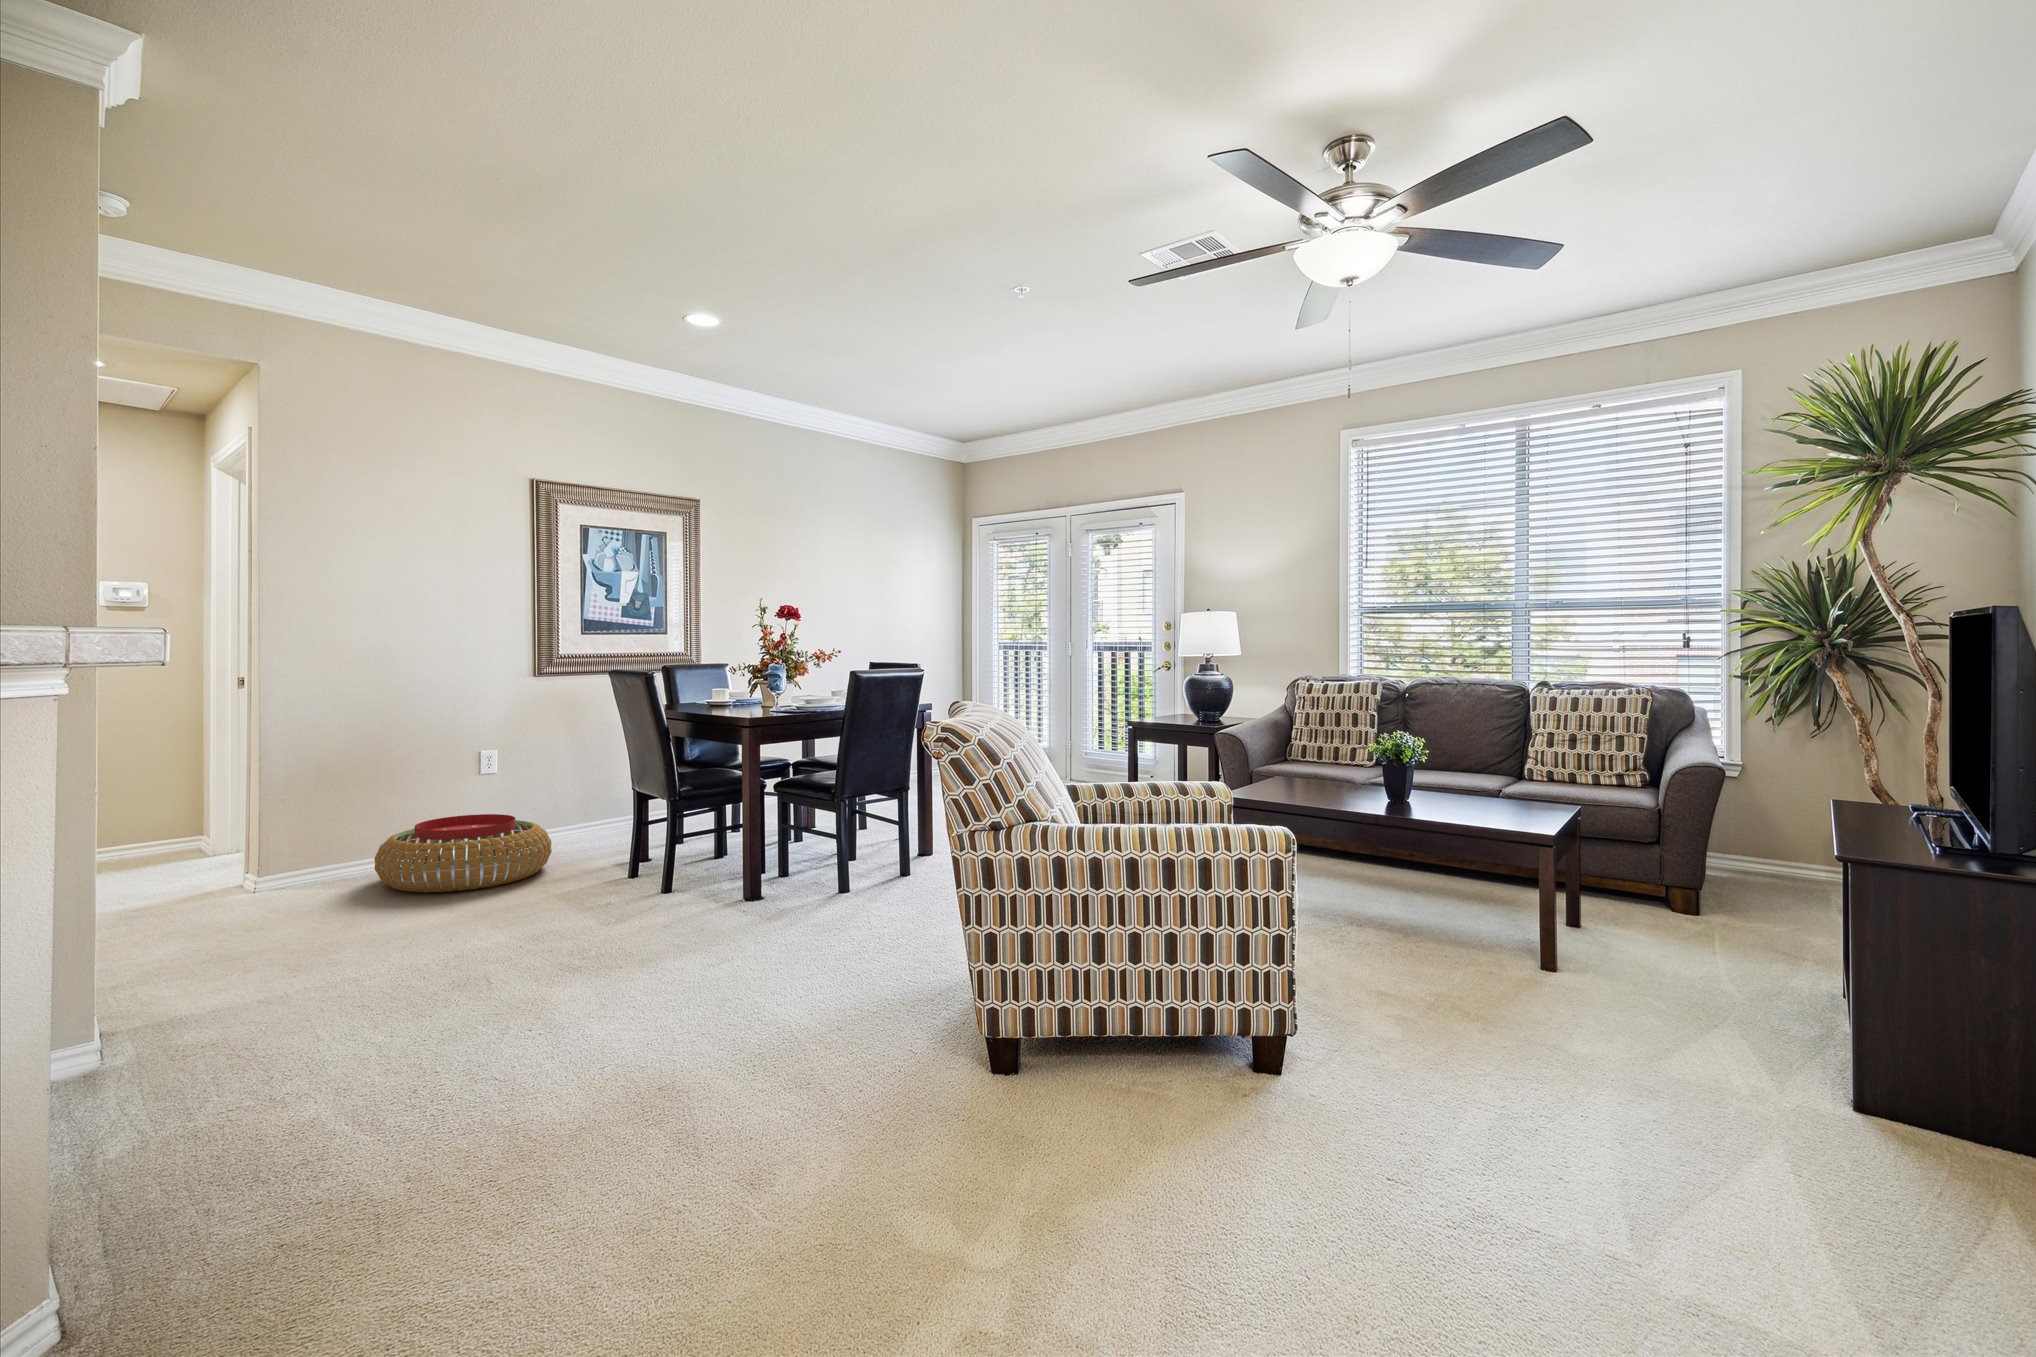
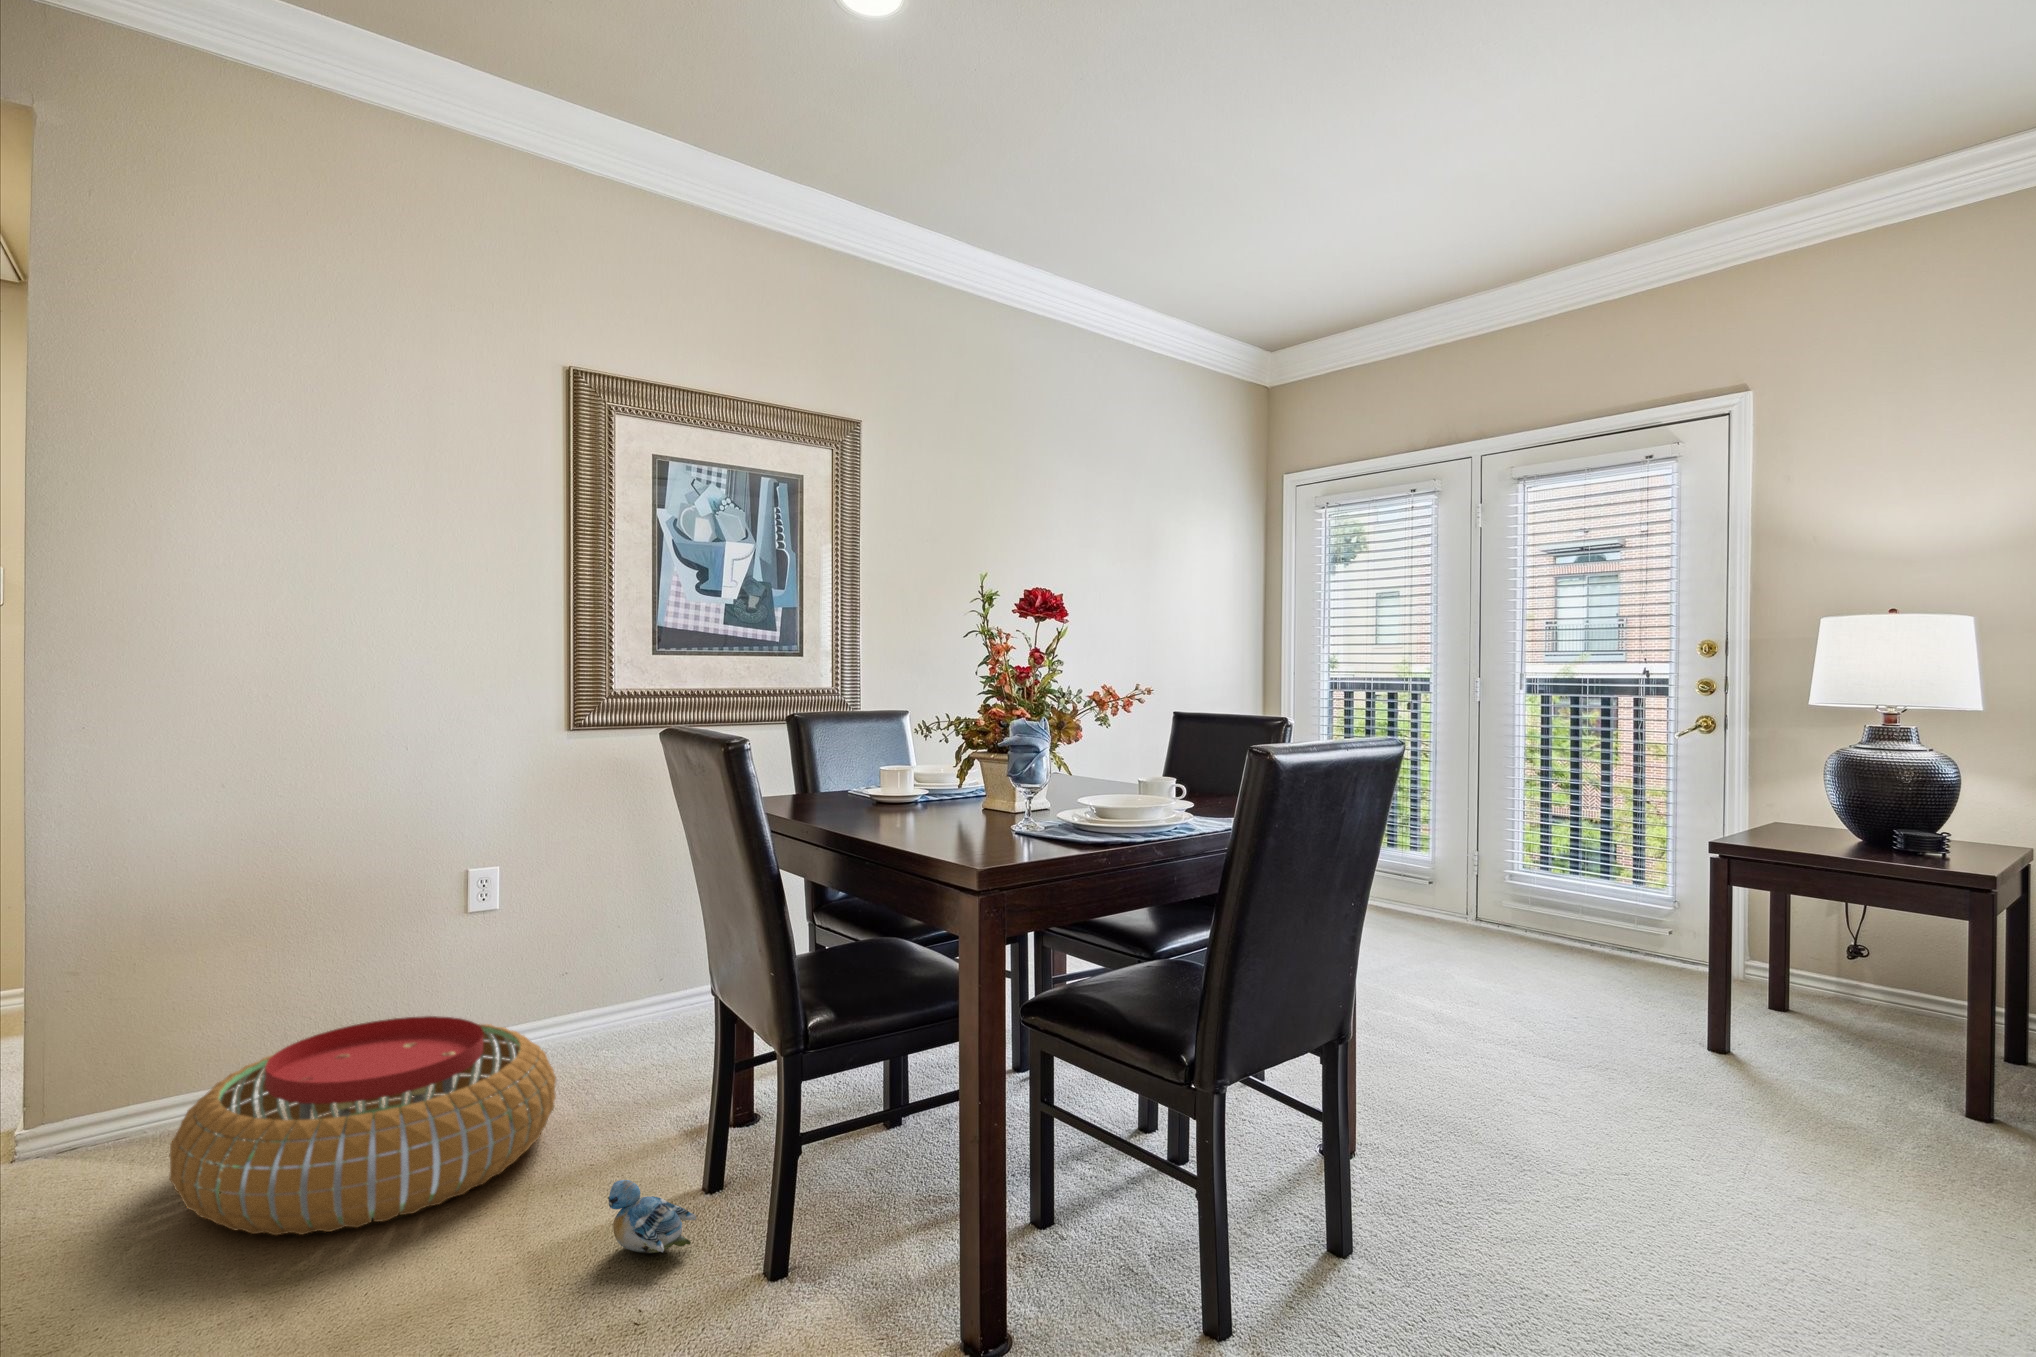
plush toy: none [592,860,631,888] -> present [608,1180,696,1253]

